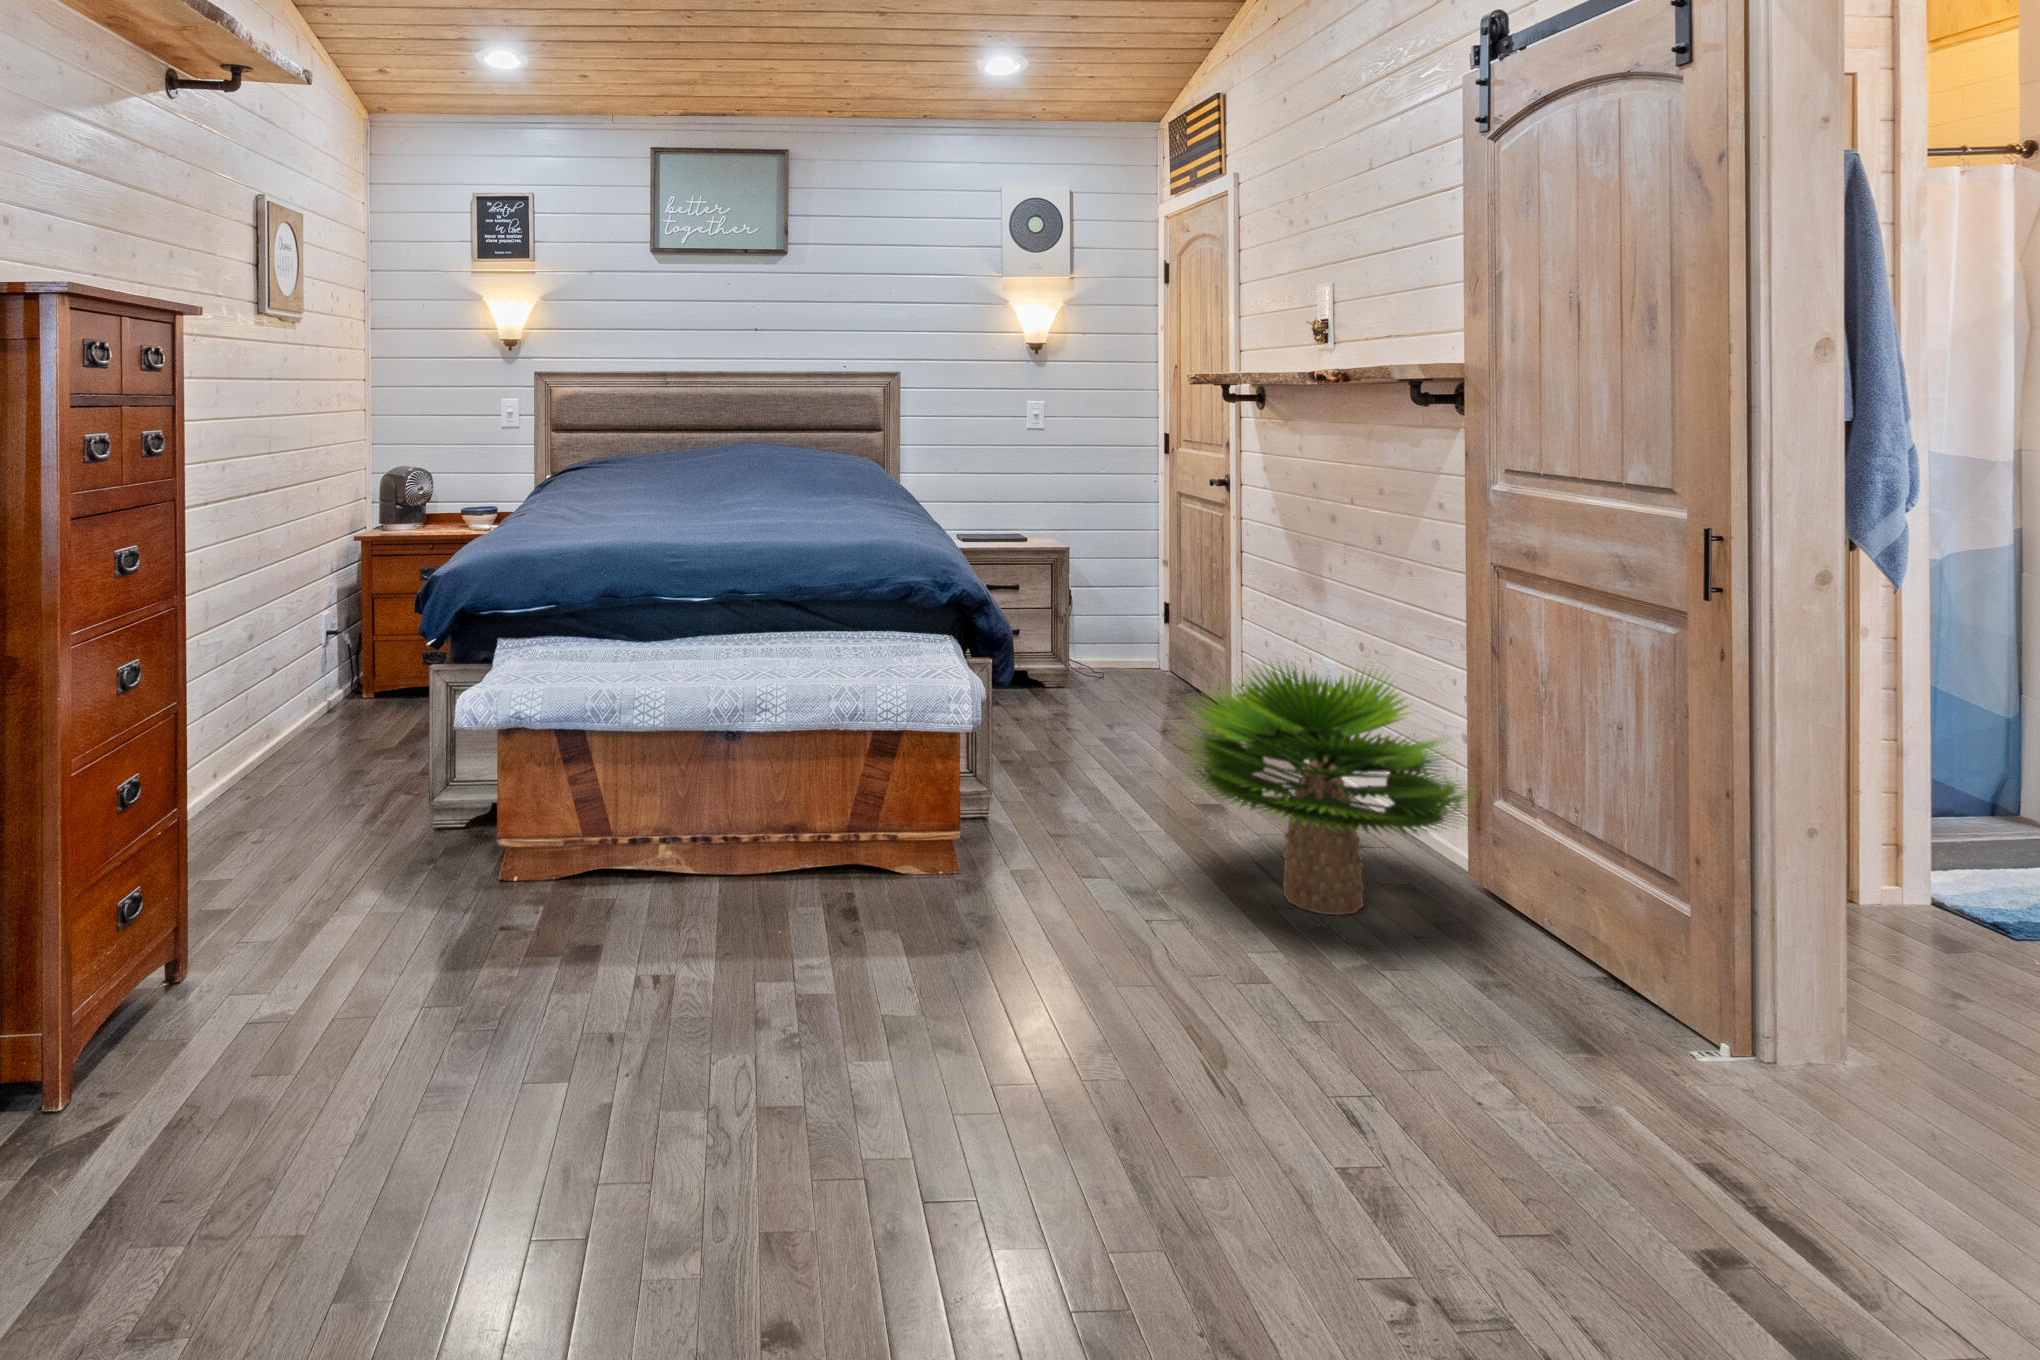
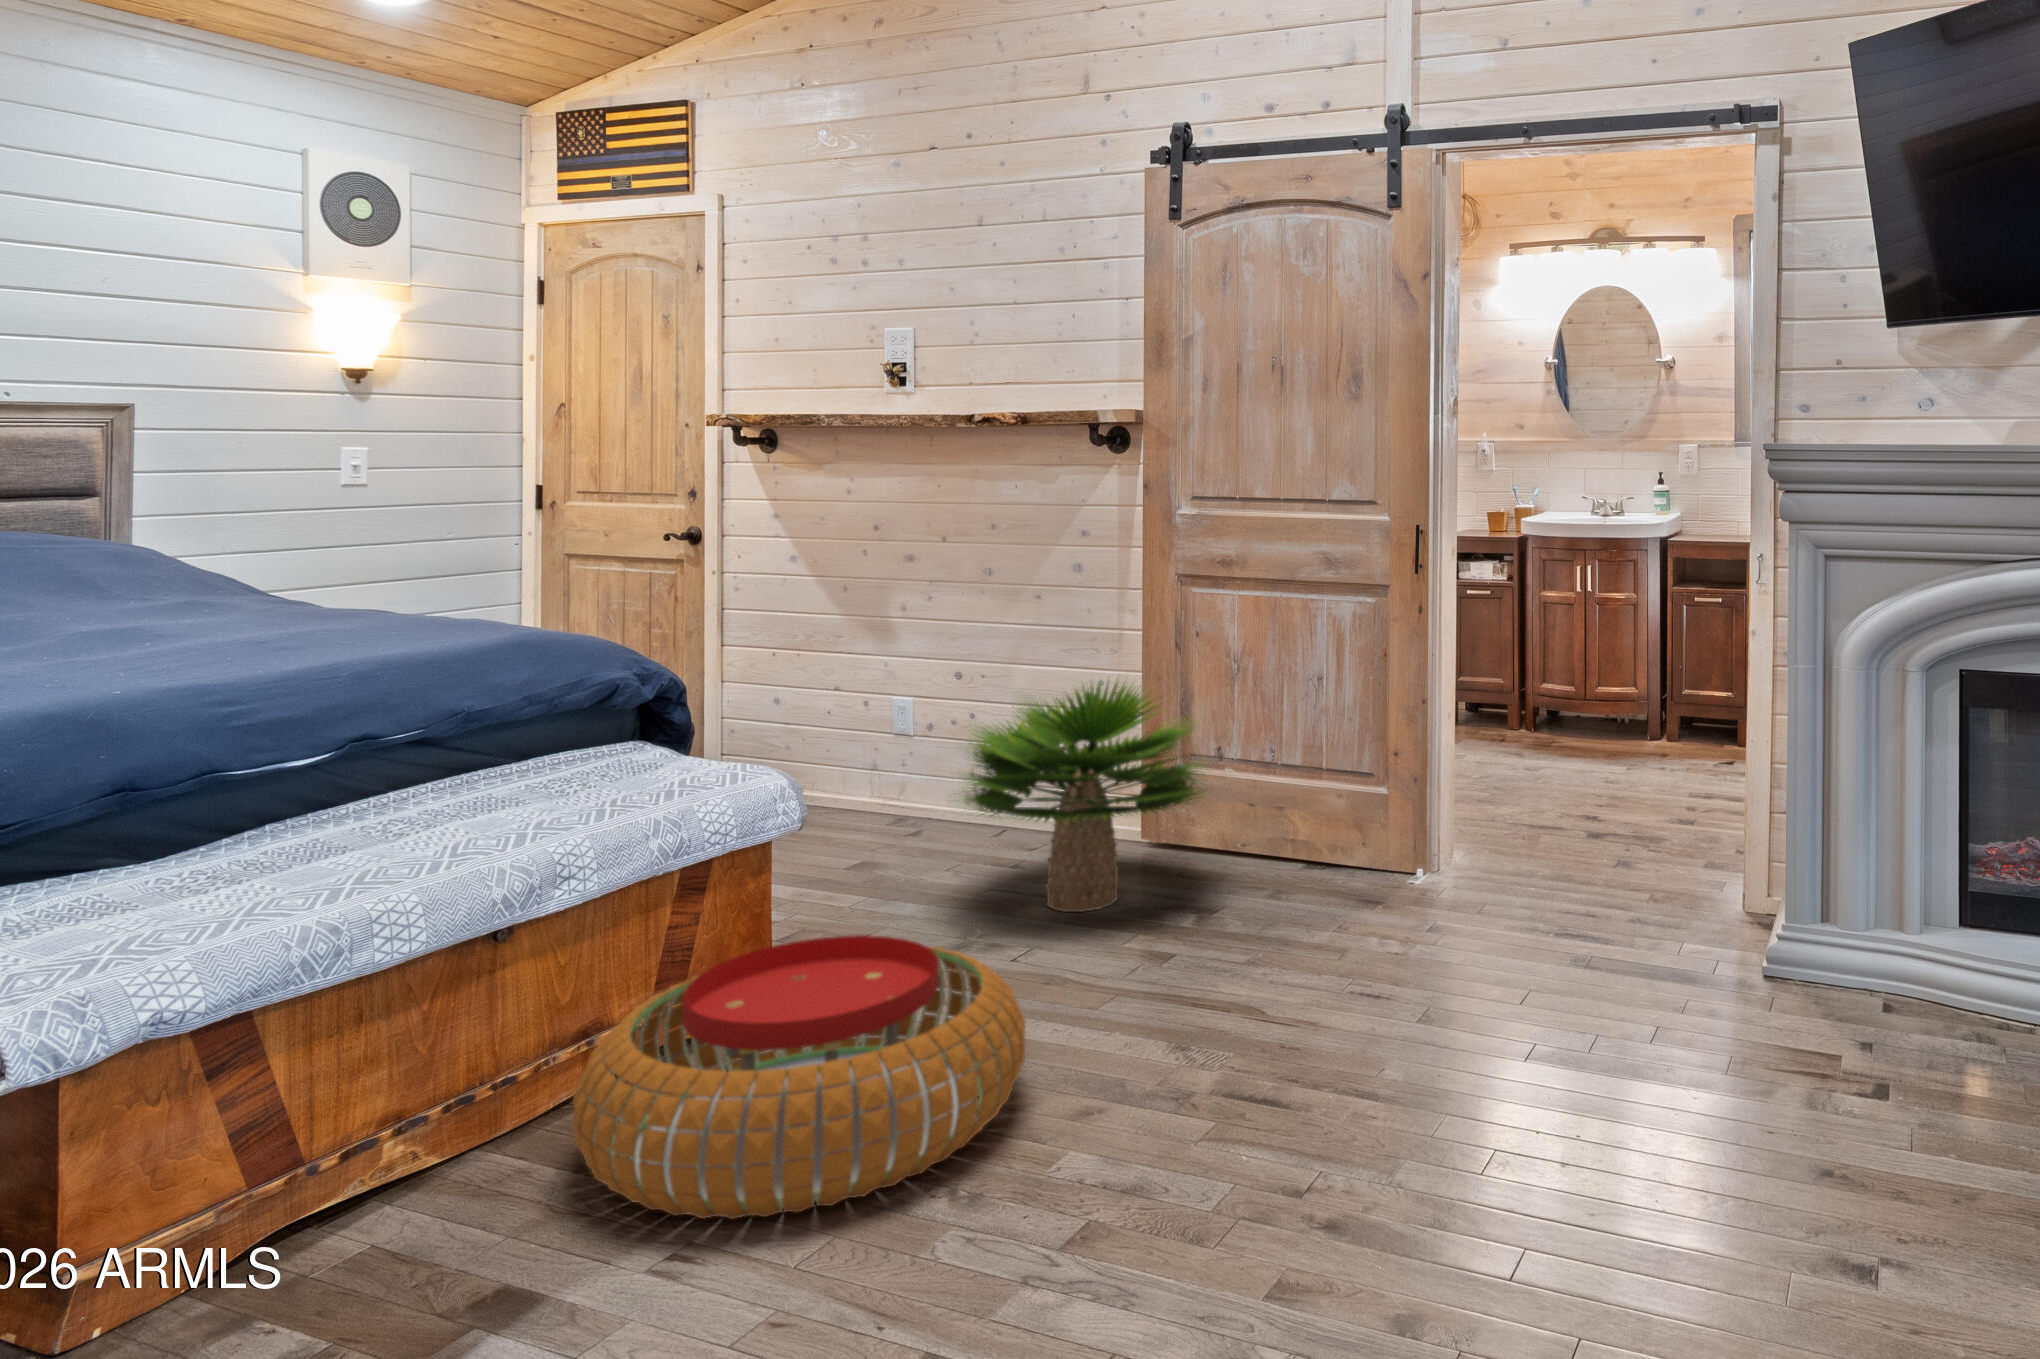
pouf: none [662,808,995,1034] -> present [572,935,1025,1219]

